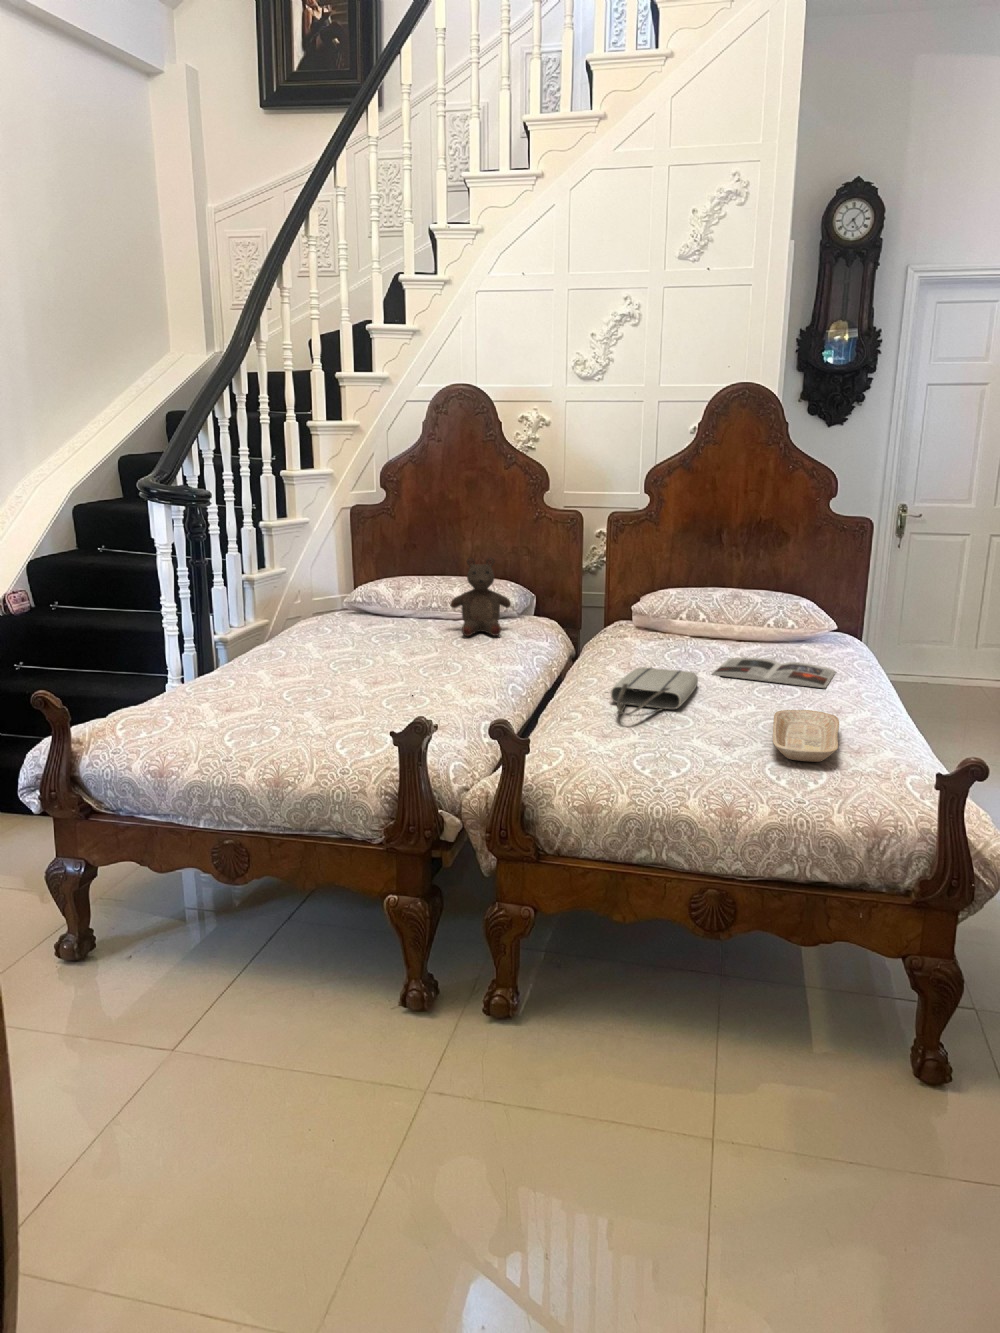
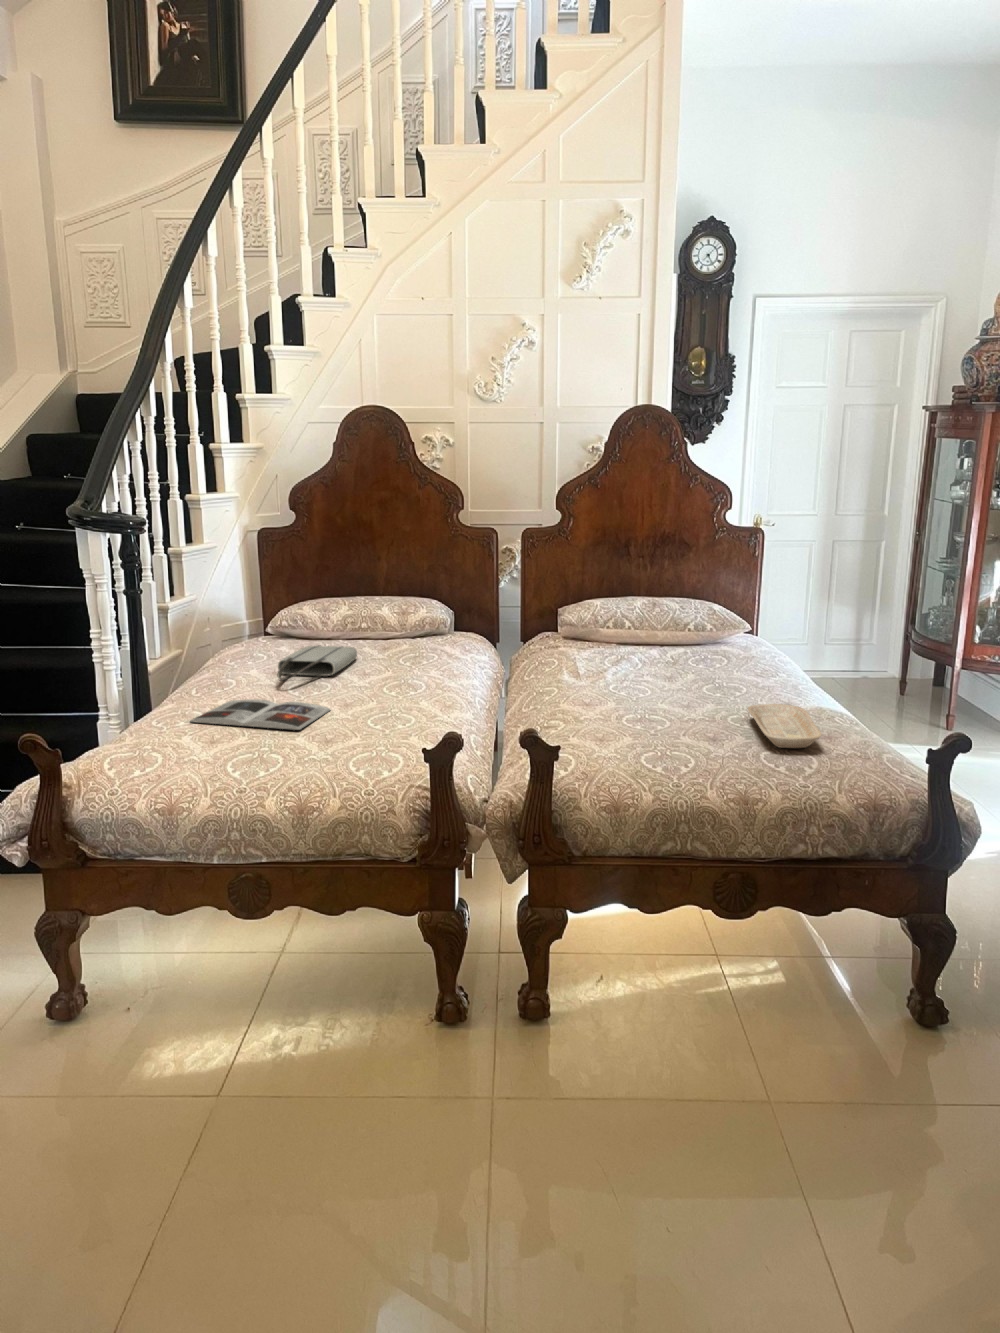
stuffed bear: present [450,558,511,636] -> none [389,578,449,656]
magazine: present [712,658,836,688] -> present [190,699,330,730]
tote bag: present [611,667,698,716] -> present [278,645,357,681]

